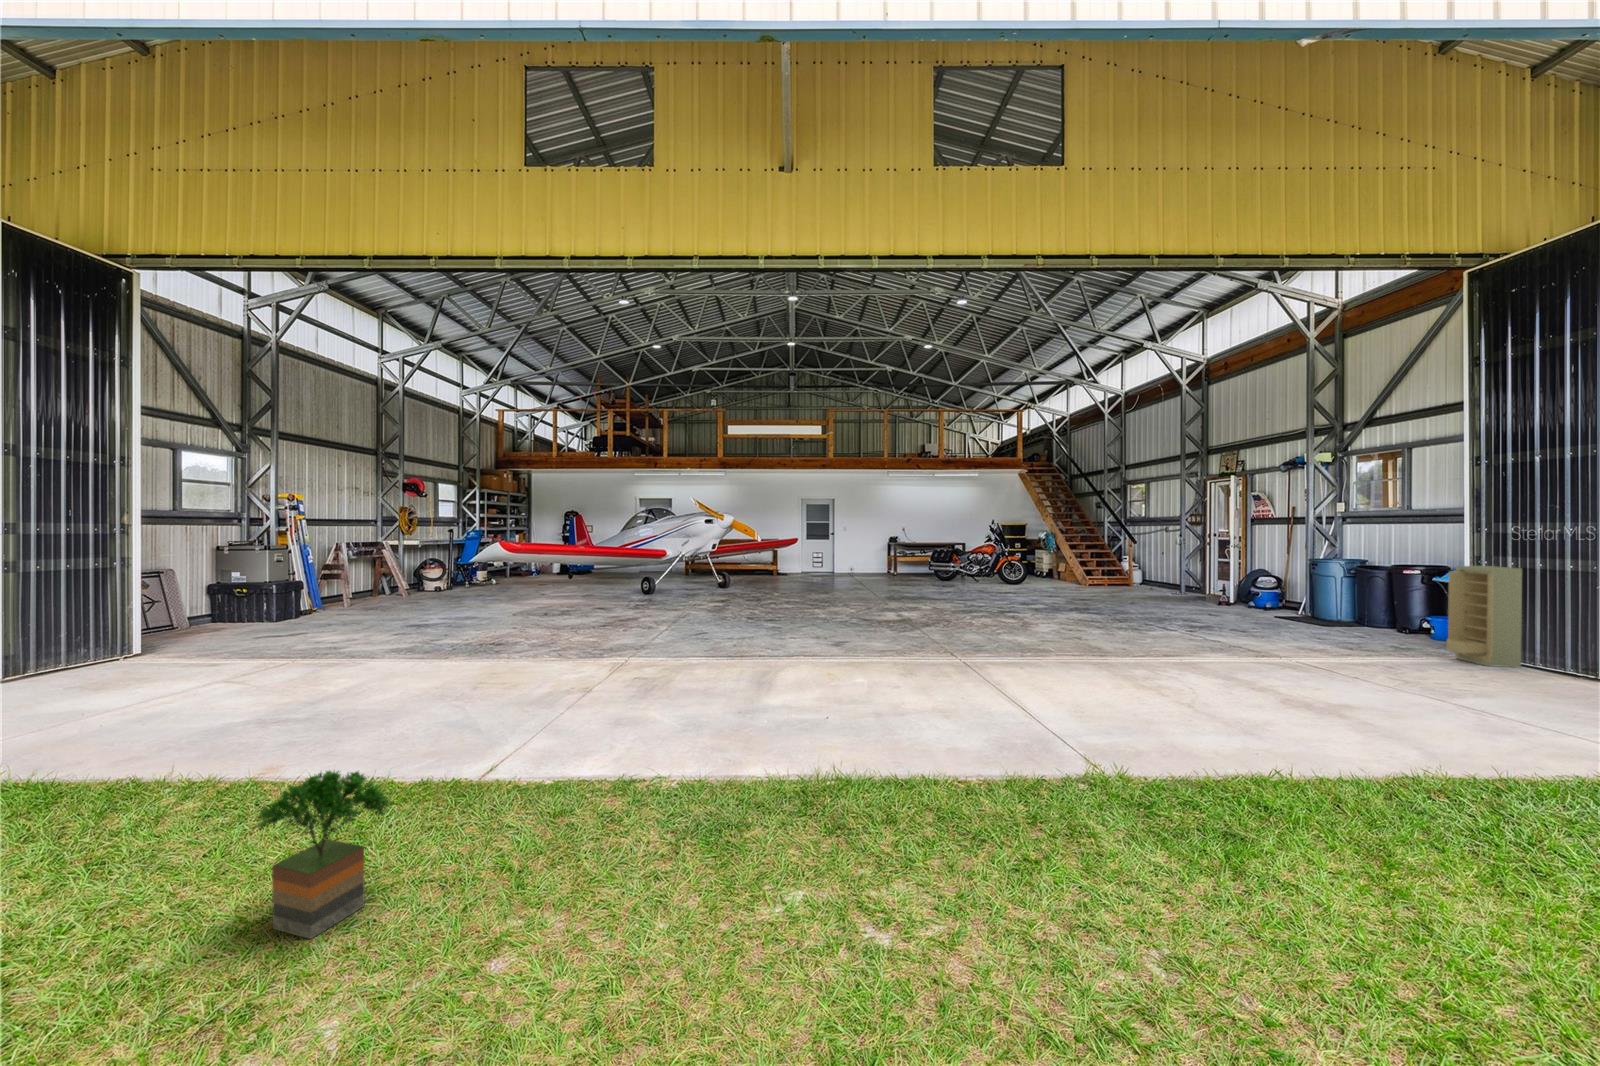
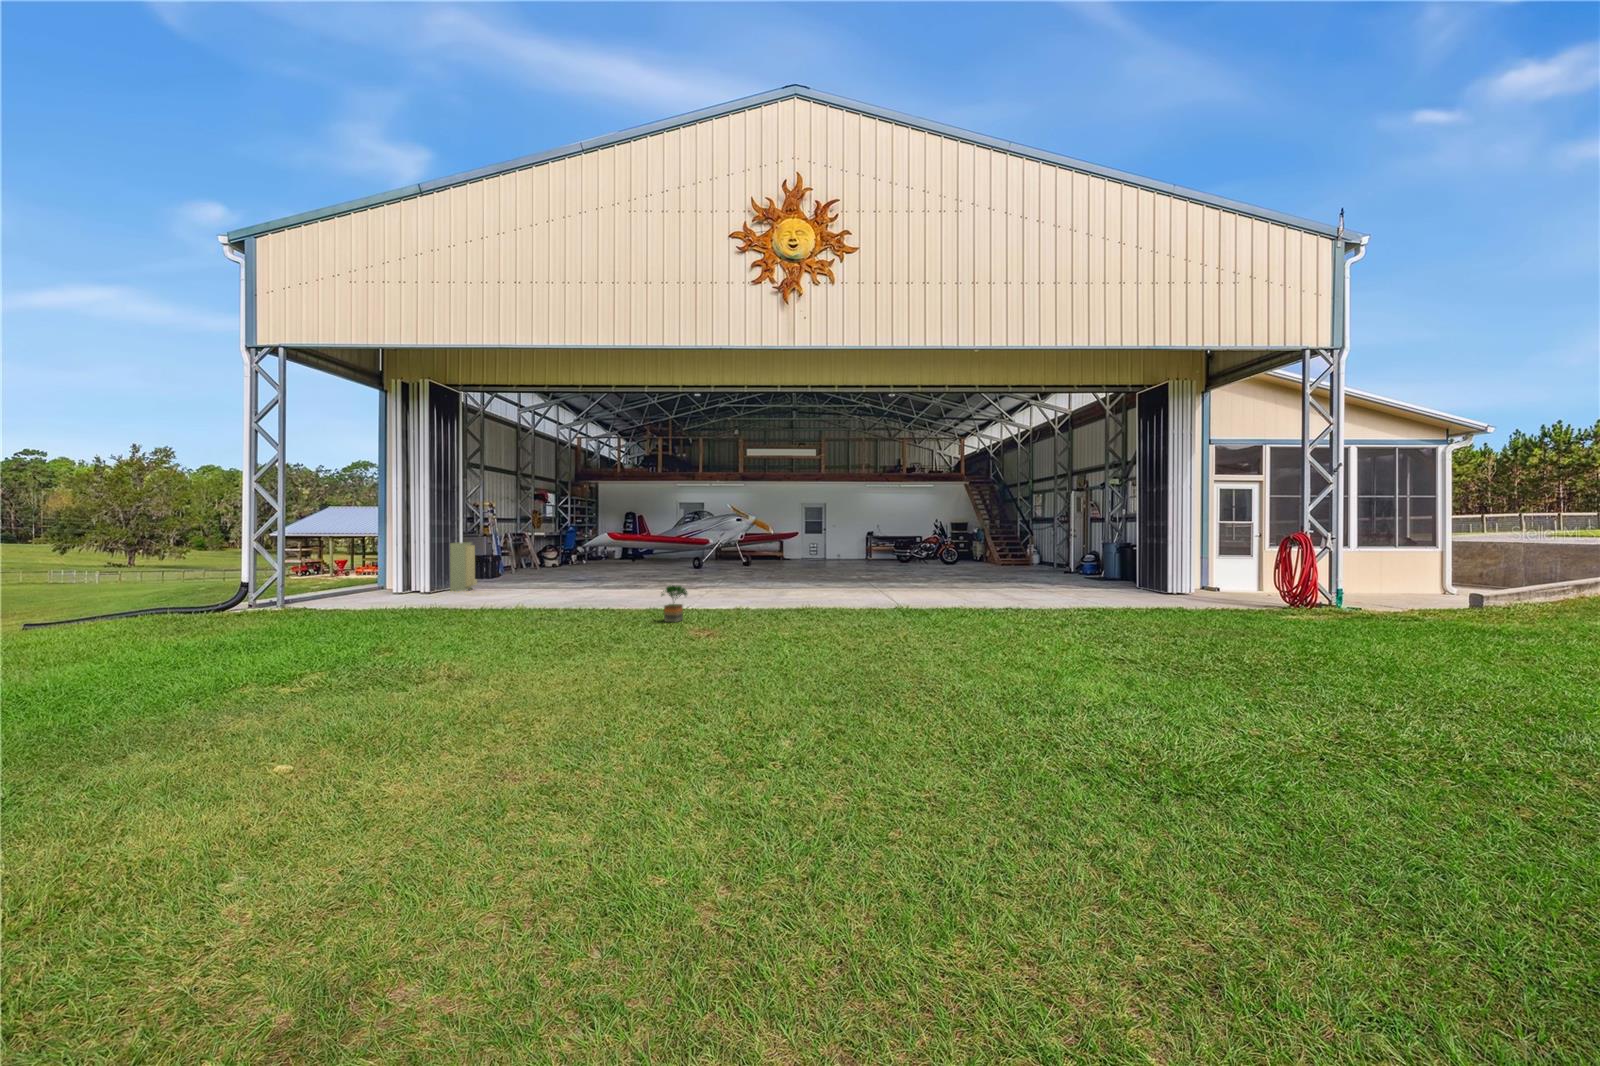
storage cabinet: present [1446,566,1522,667] -> present [450,542,477,591]

